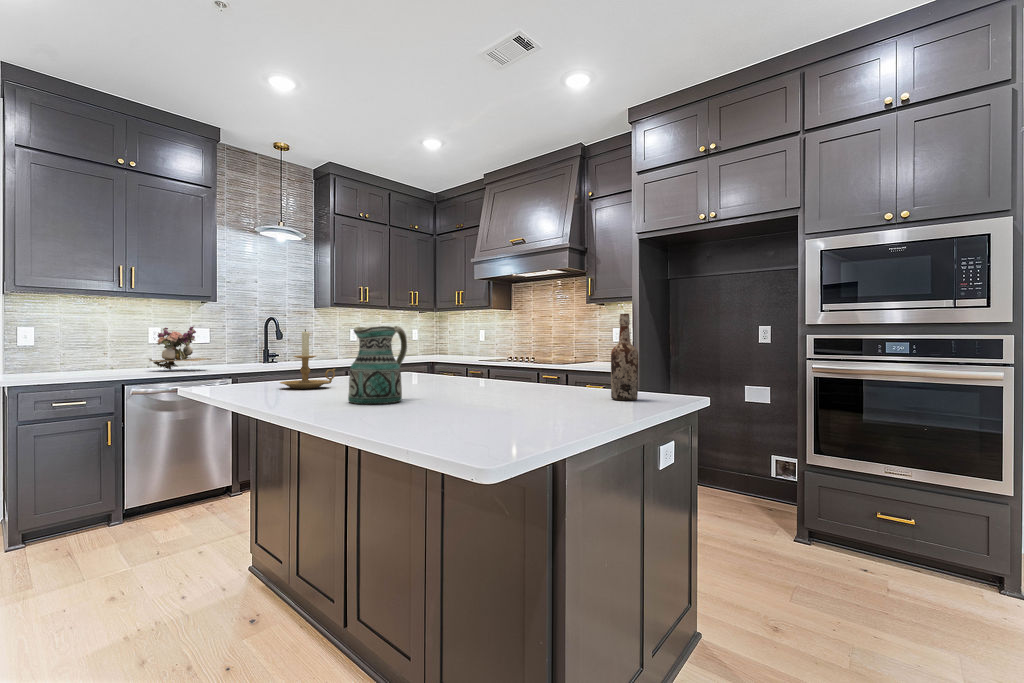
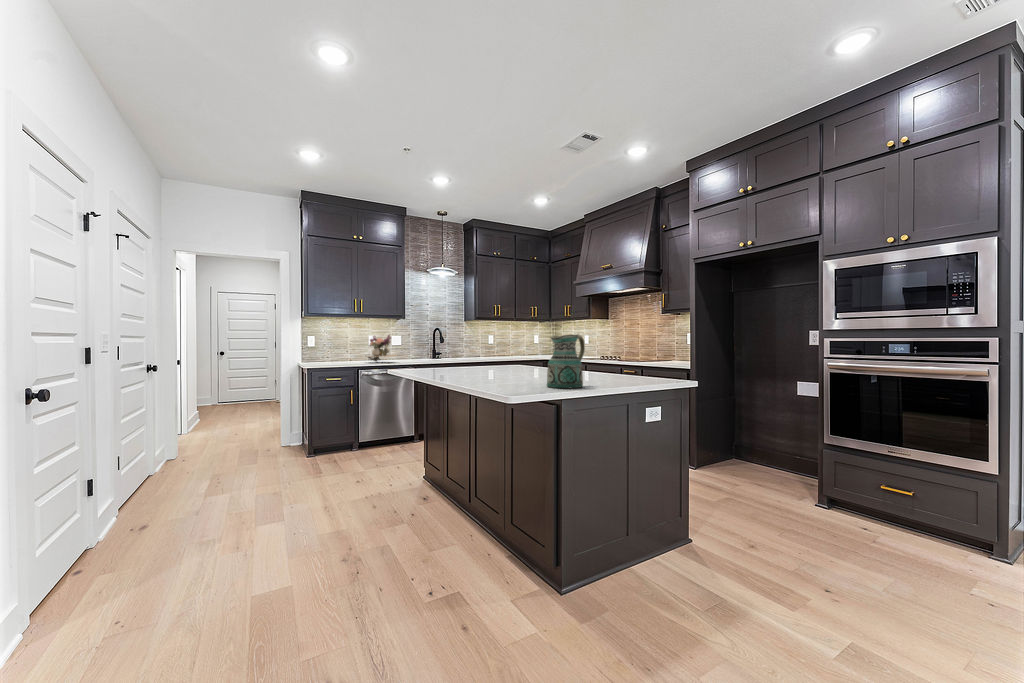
wine bottle: present [611,314,638,401] -> none [628,326,647,384]
ceramic pitcher: present [348,326,407,404] -> present [547,334,585,388]
candle holder: present [280,329,335,389] -> none [432,337,465,373]

